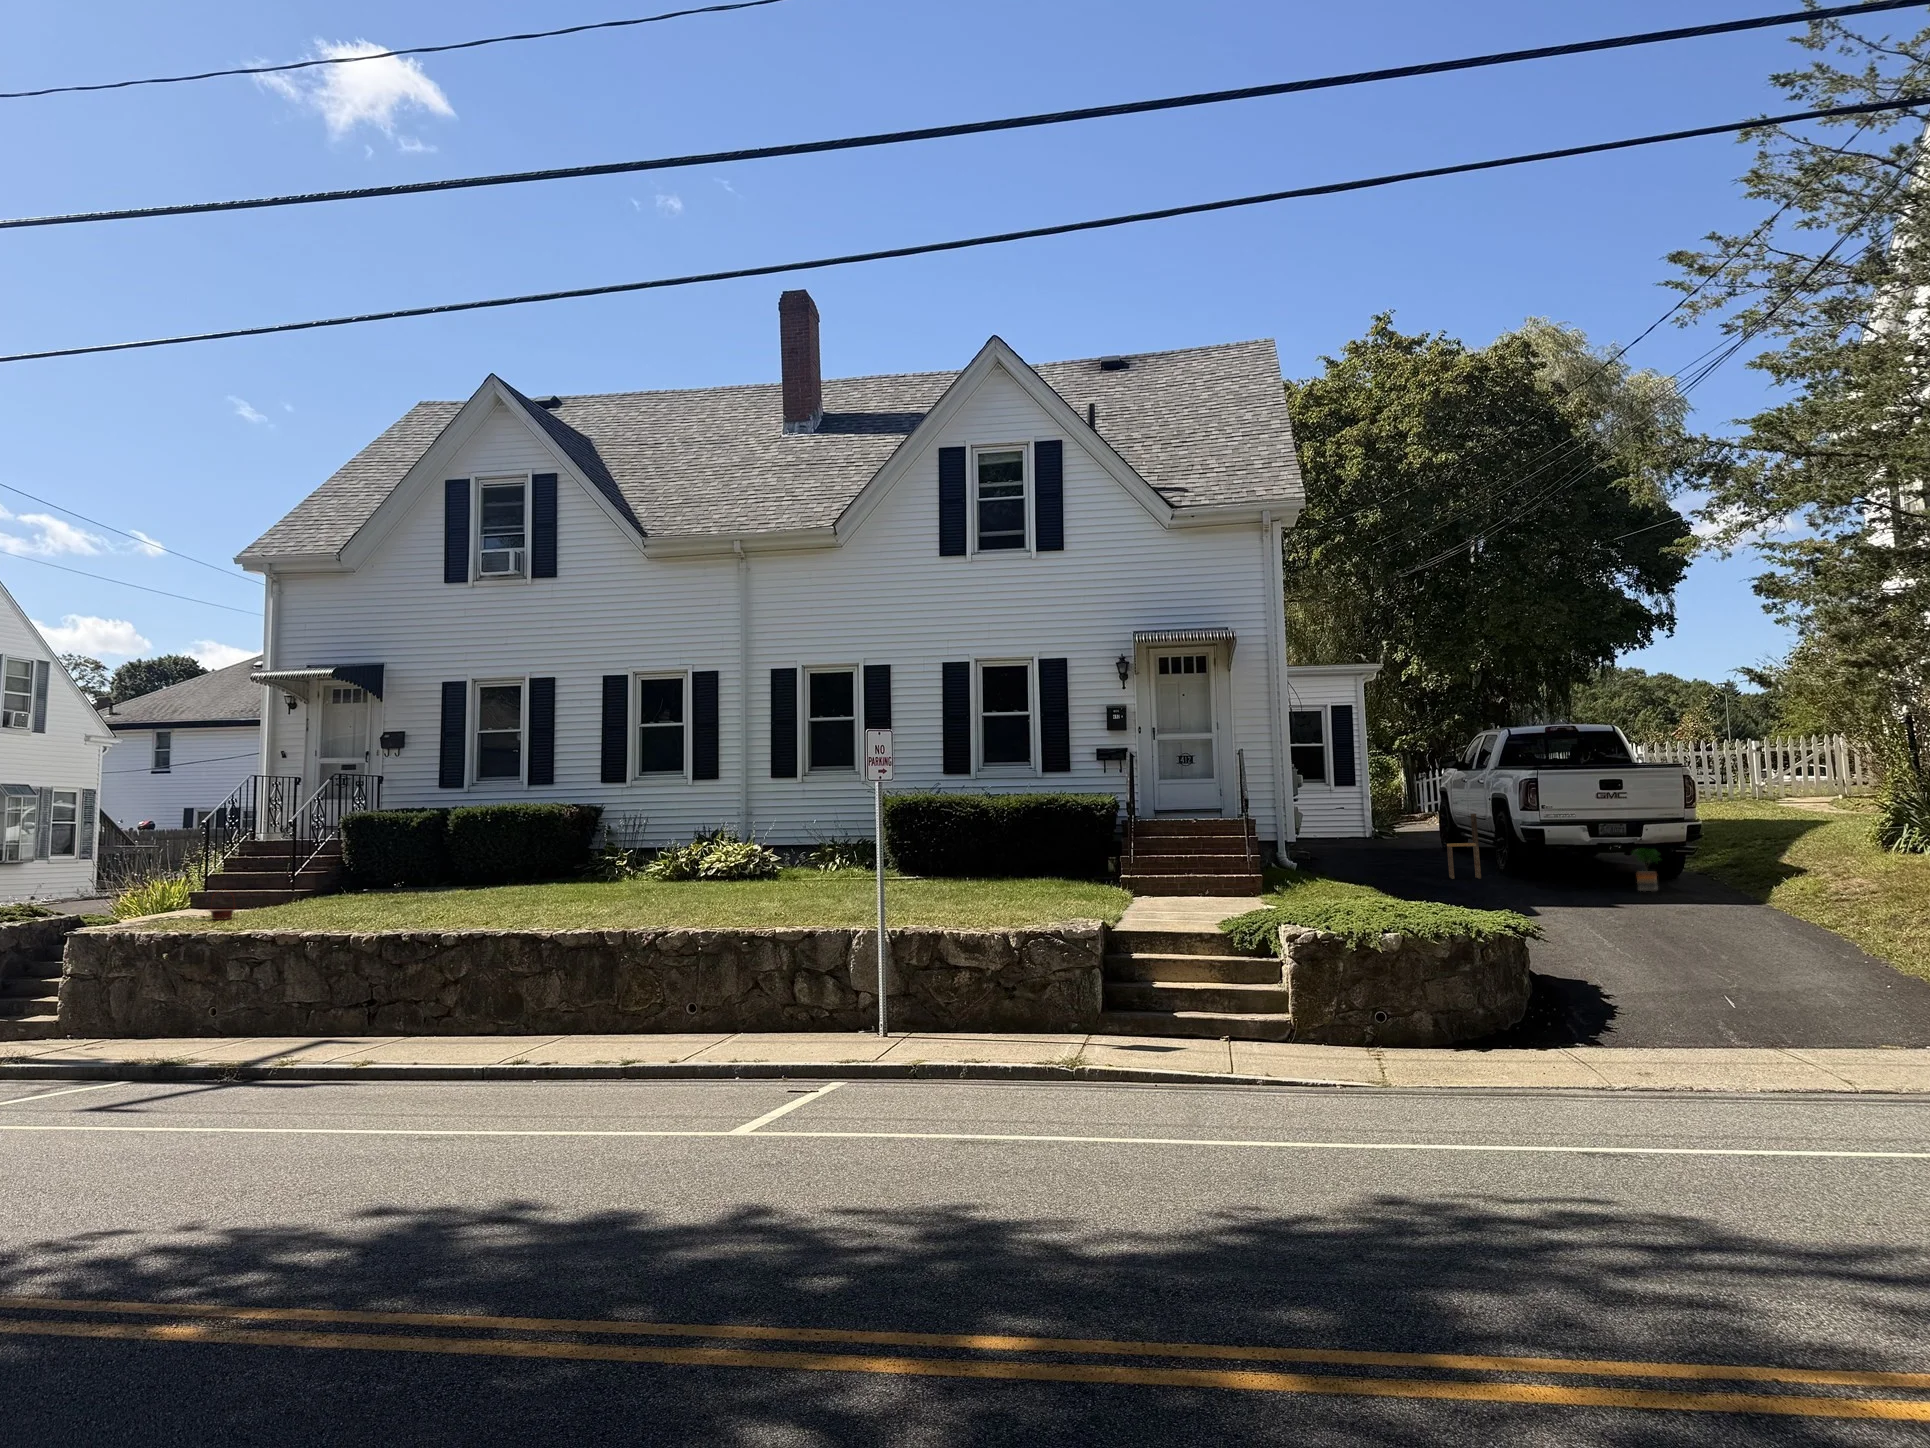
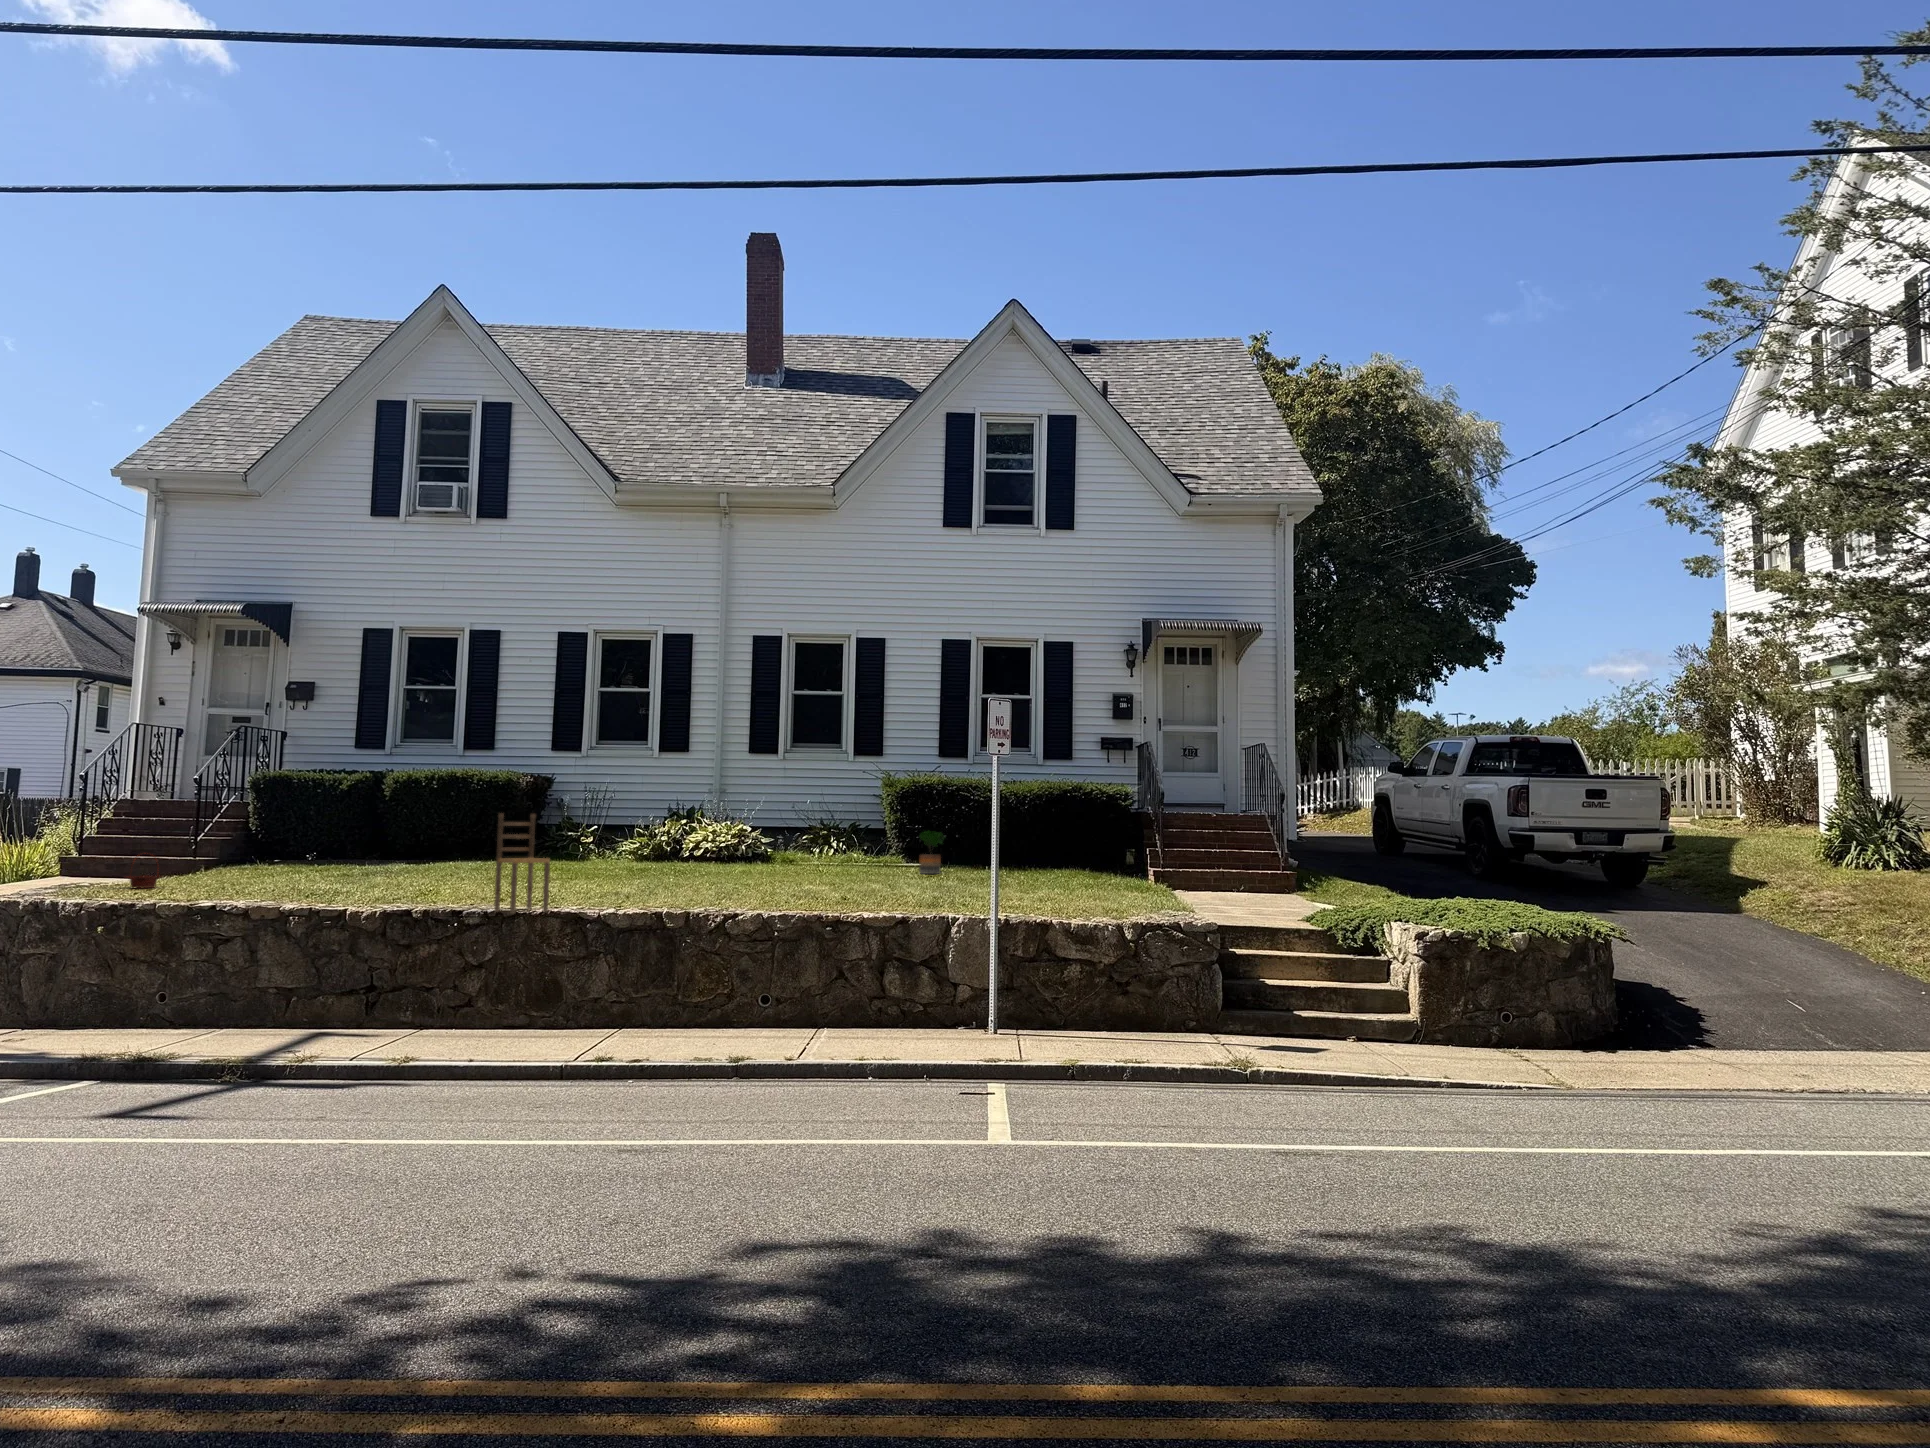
chair: present [1447,814,1481,879] -> present [494,813,550,914]
potted tree: present [1632,848,1660,891] -> present [919,831,944,874]

